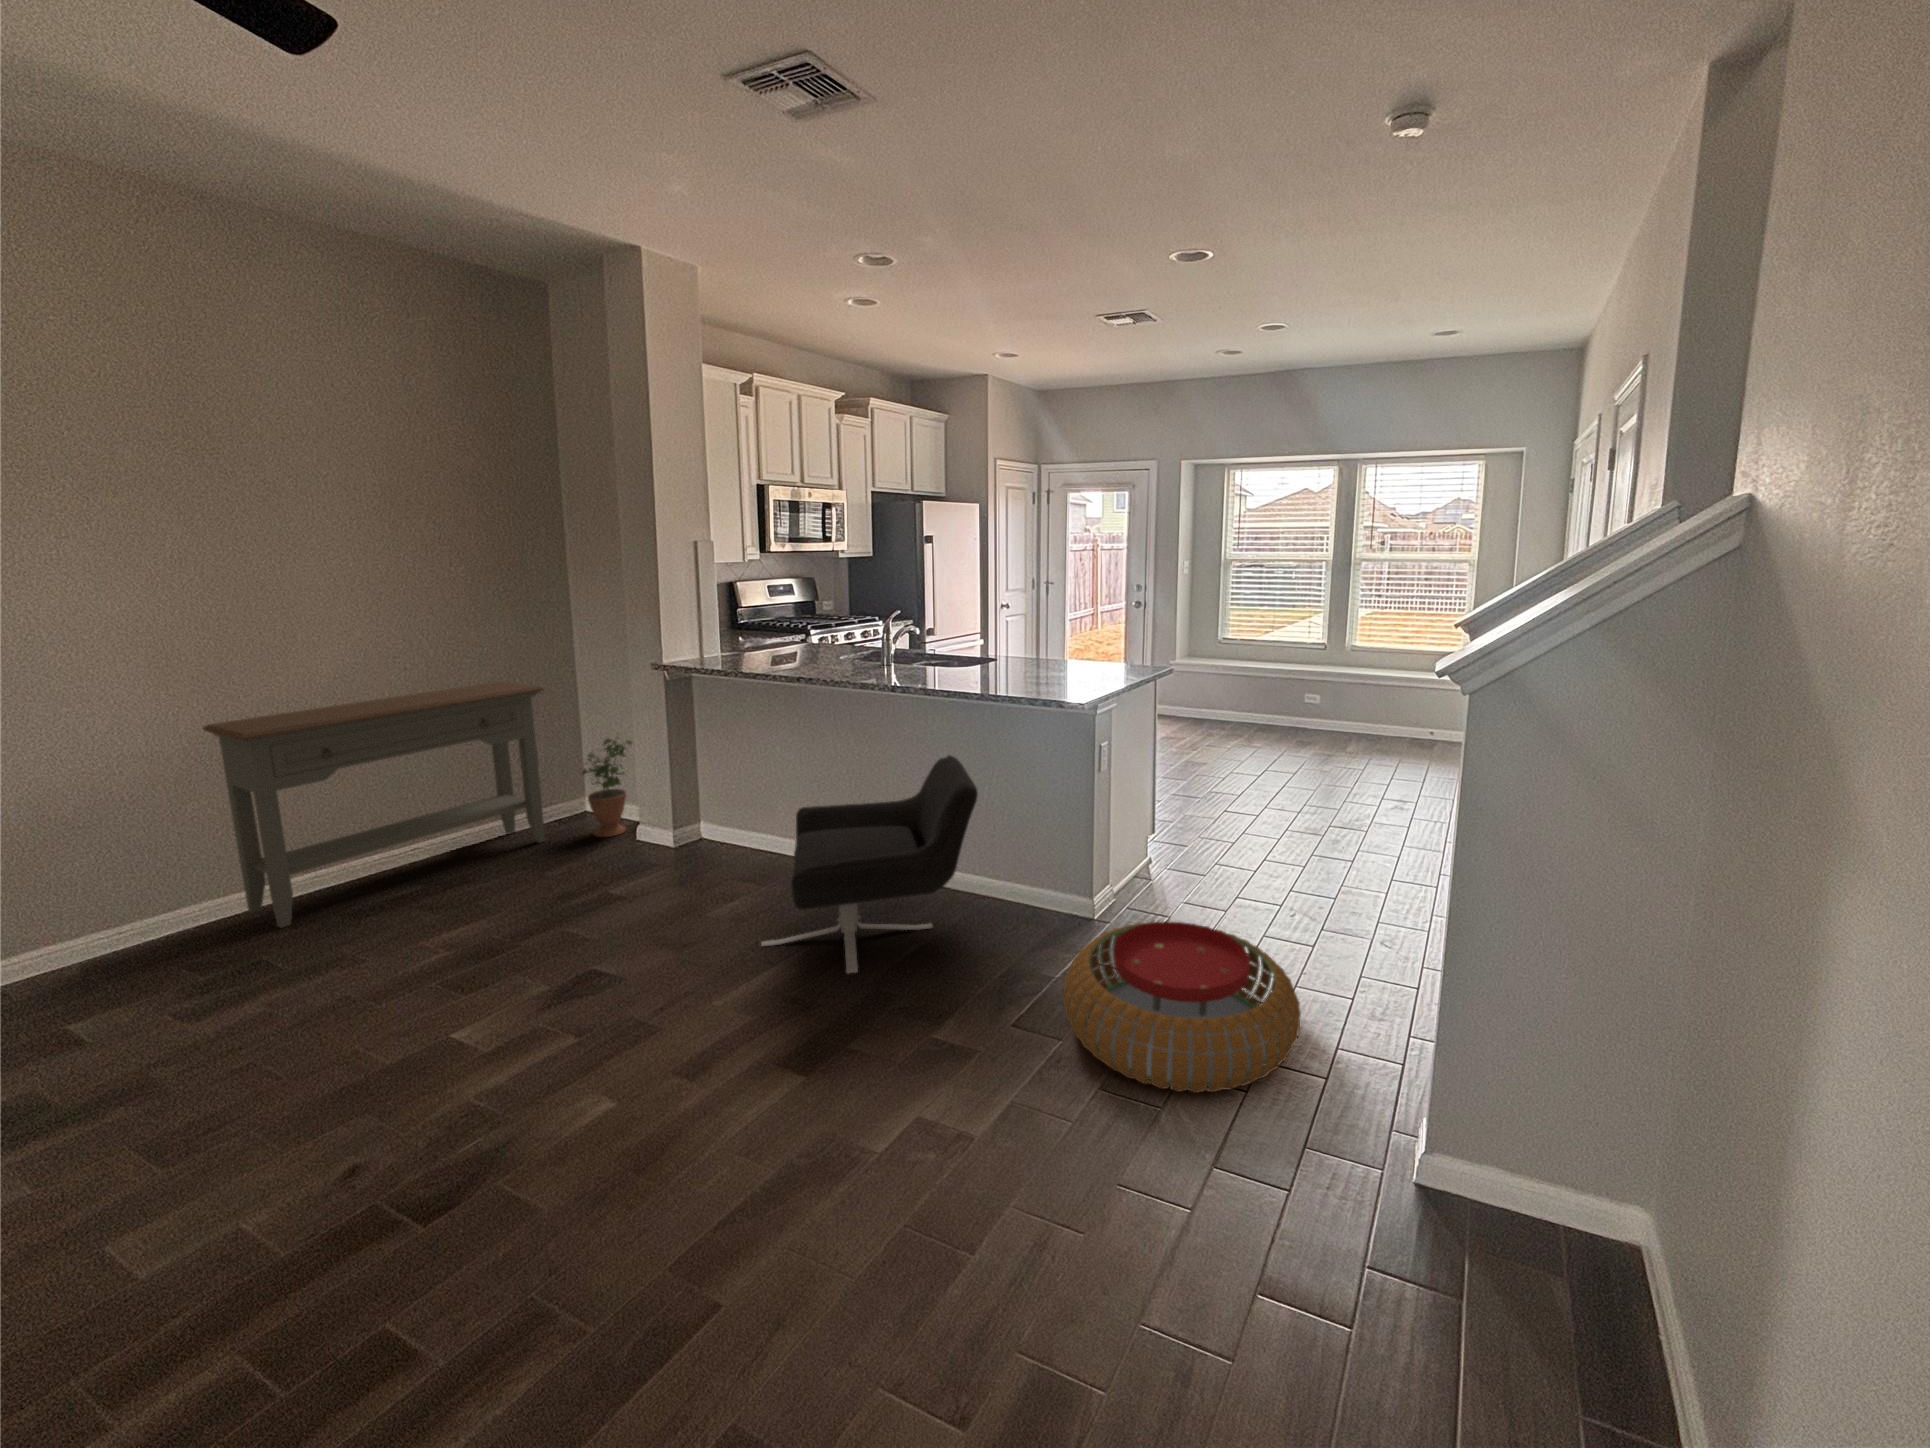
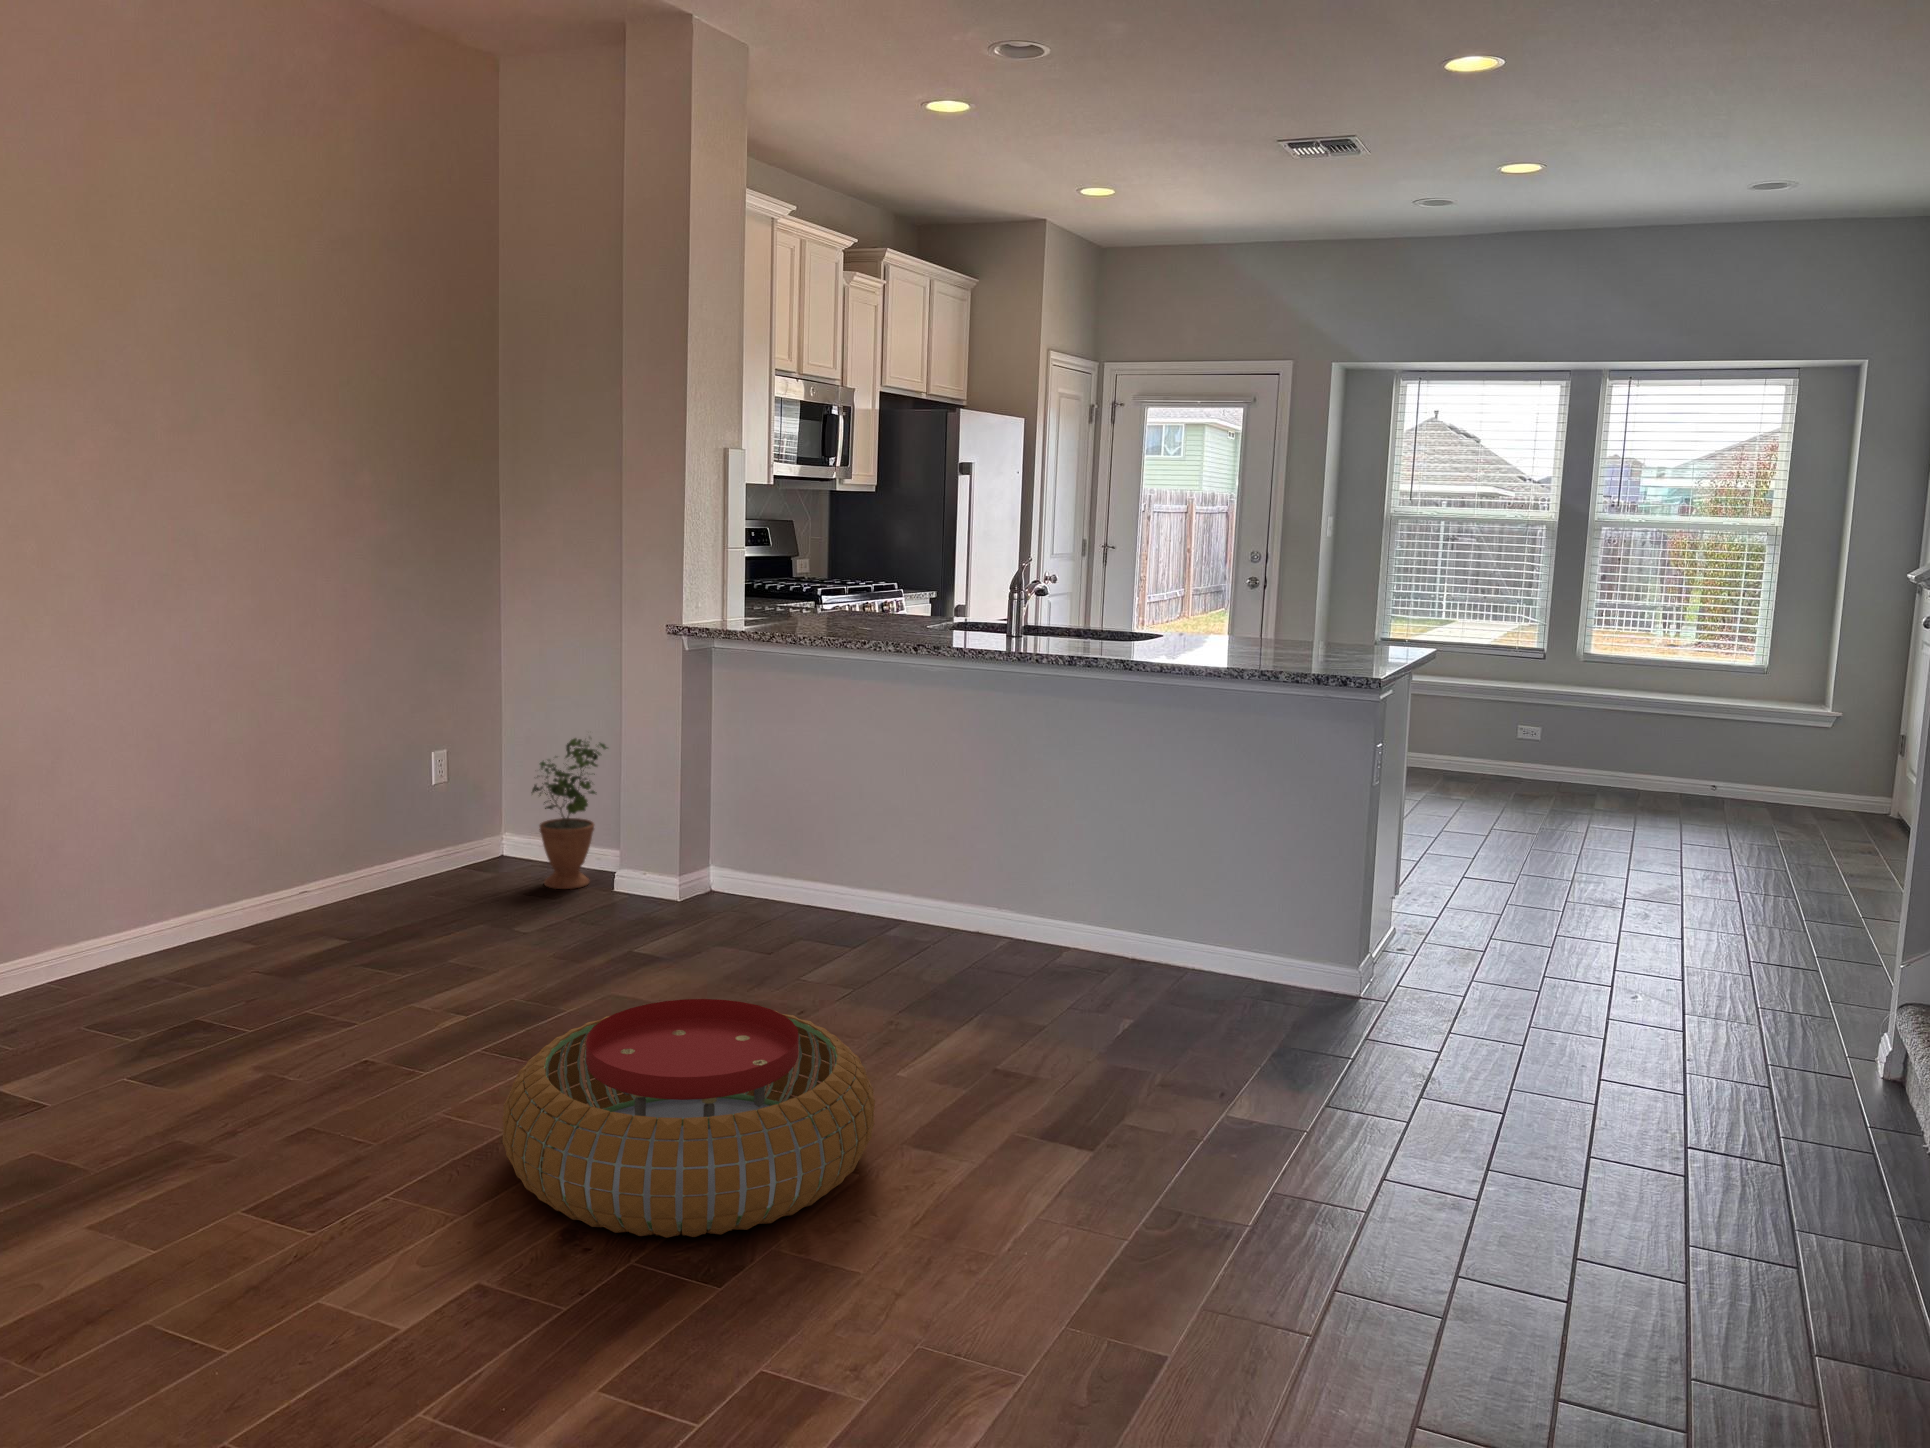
console table: present [203,681,546,928] -> none [88,647,496,986]
lounge chair: present [761,755,978,974] -> none [915,753,1242,1043]
pouf: present [1063,921,1301,1093] -> present [502,999,875,1238]

